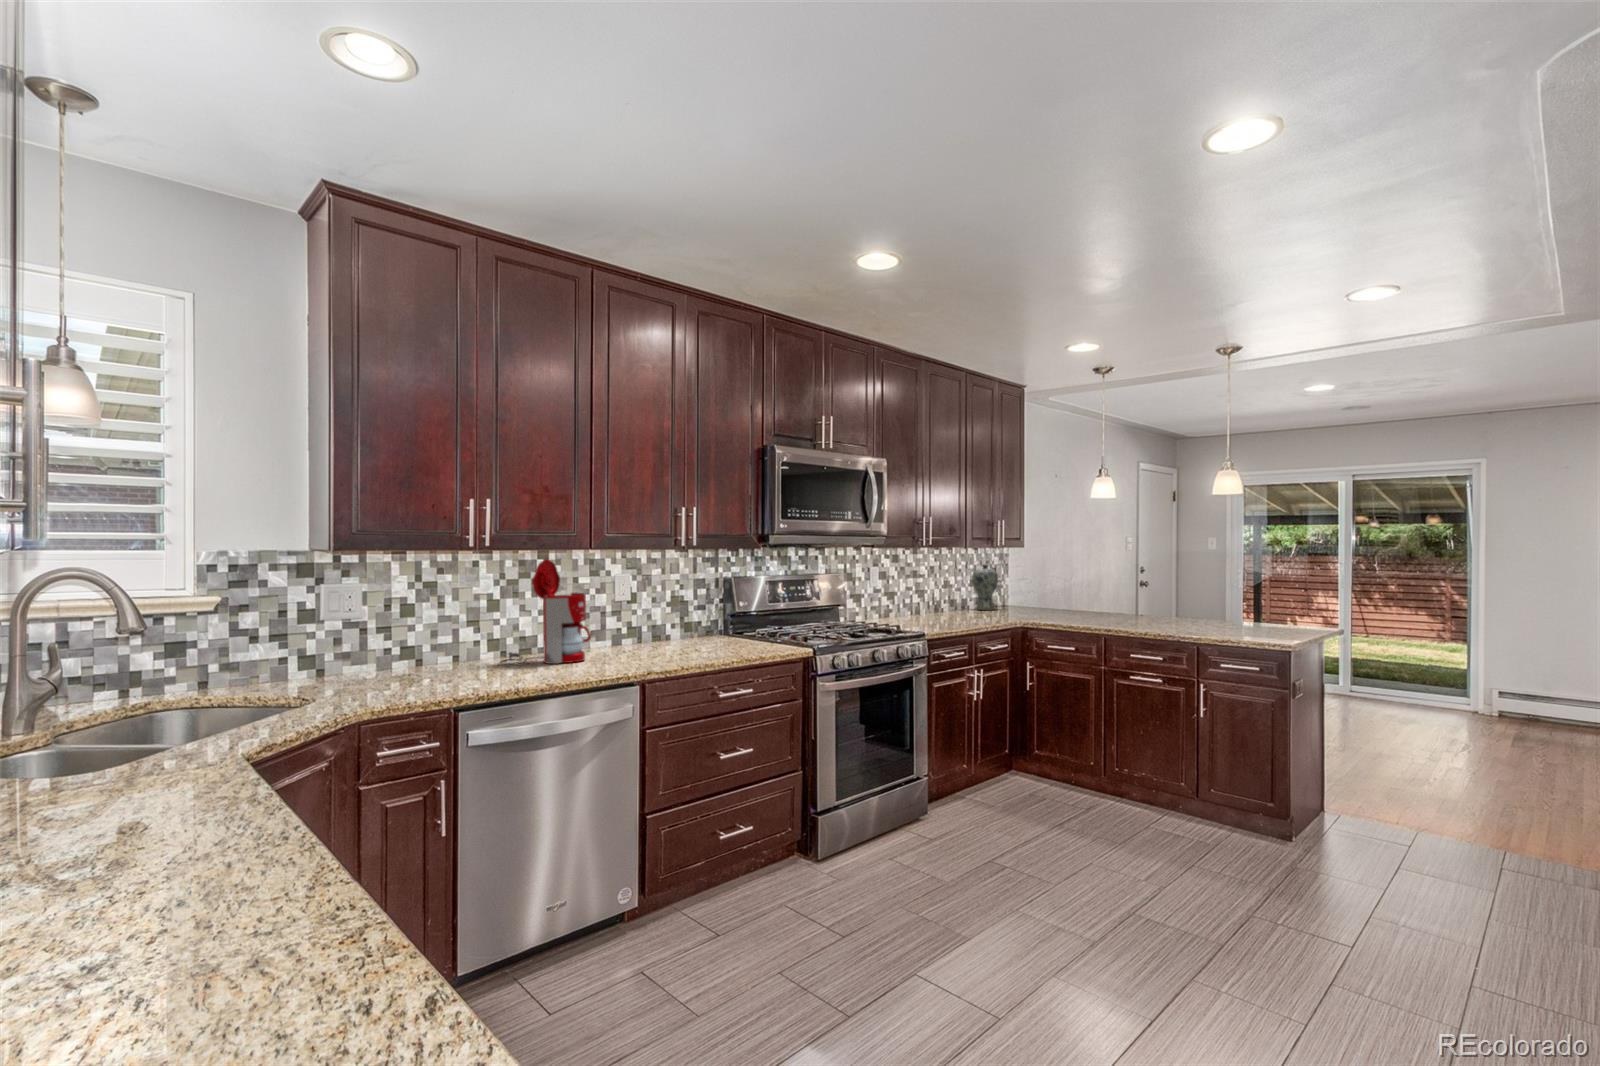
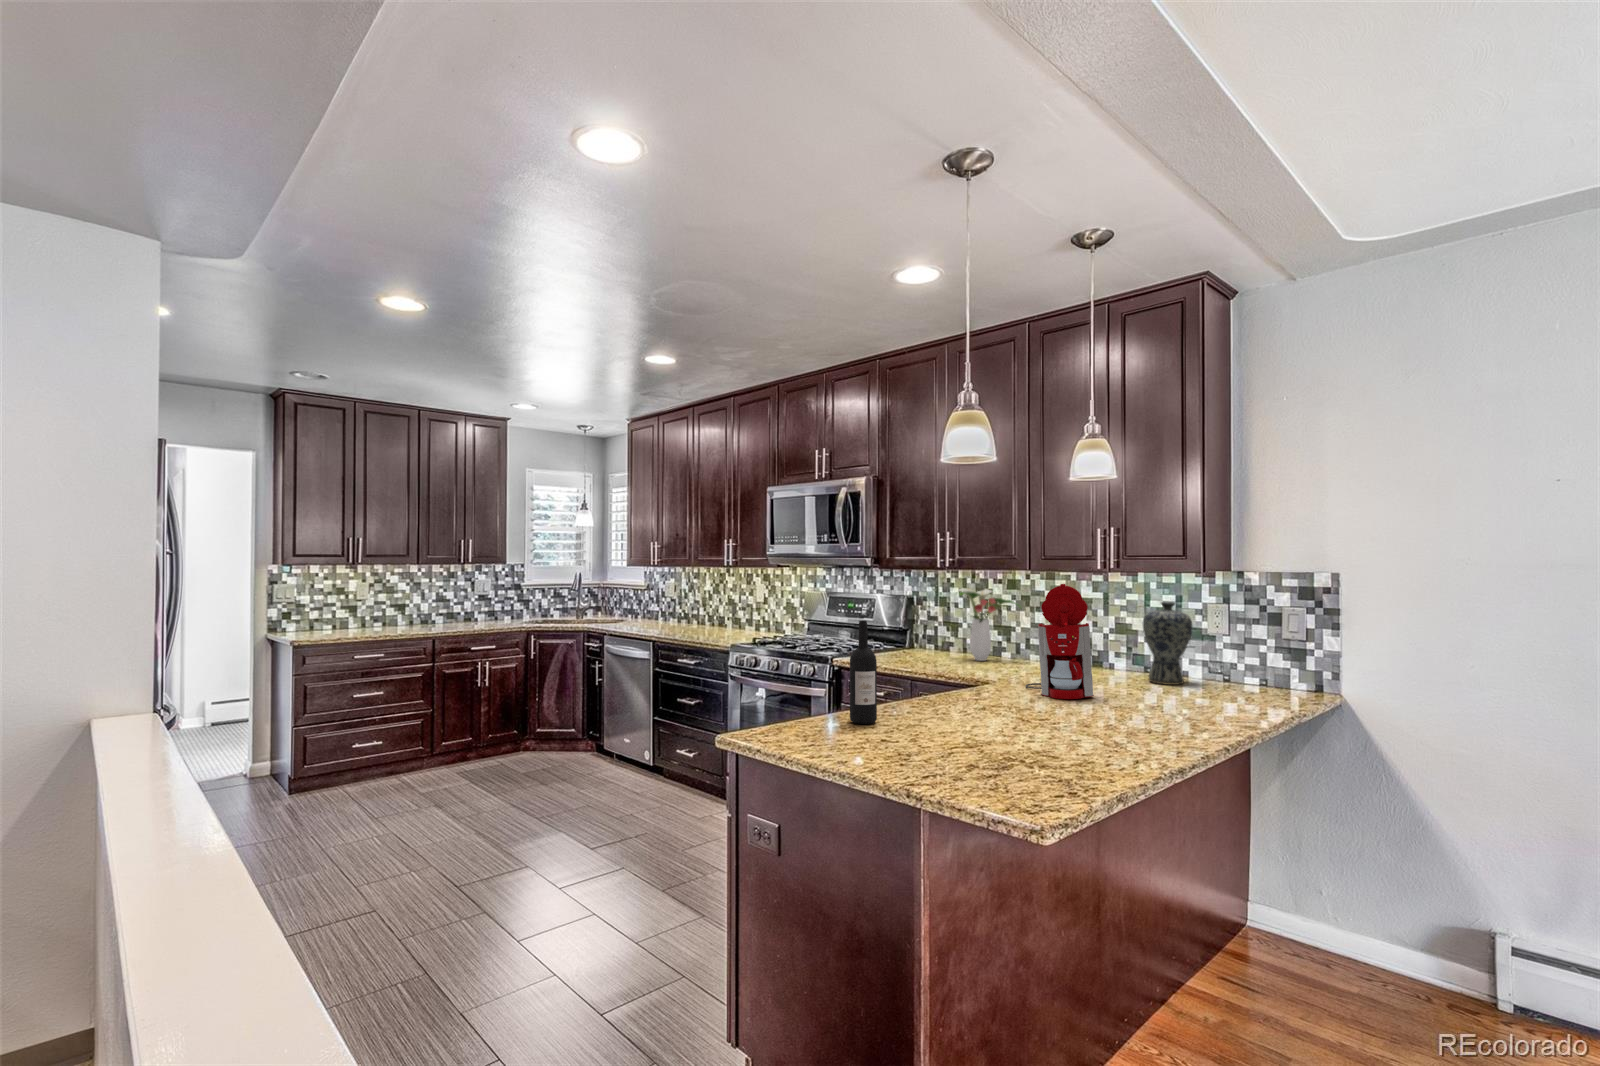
coffee maker: present [500,559,591,665] -> present [1026,584,1094,699]
flower arrangement: none [893,562,932,619] -> present [959,589,1021,661]
wine bottle: none [1189,567,1207,623] -> present [850,621,877,724]

